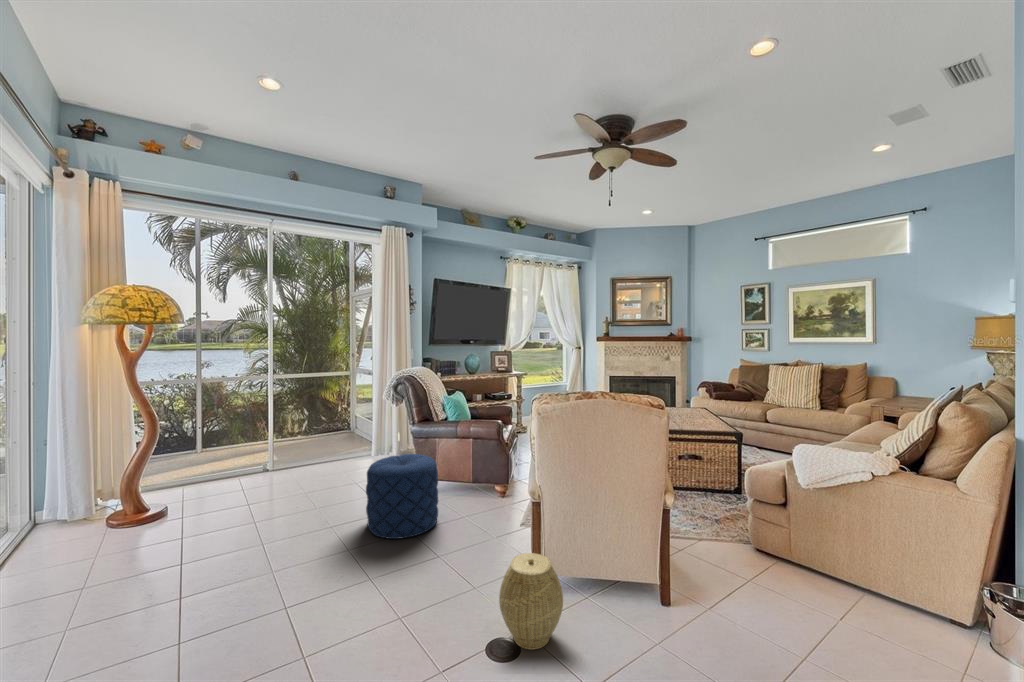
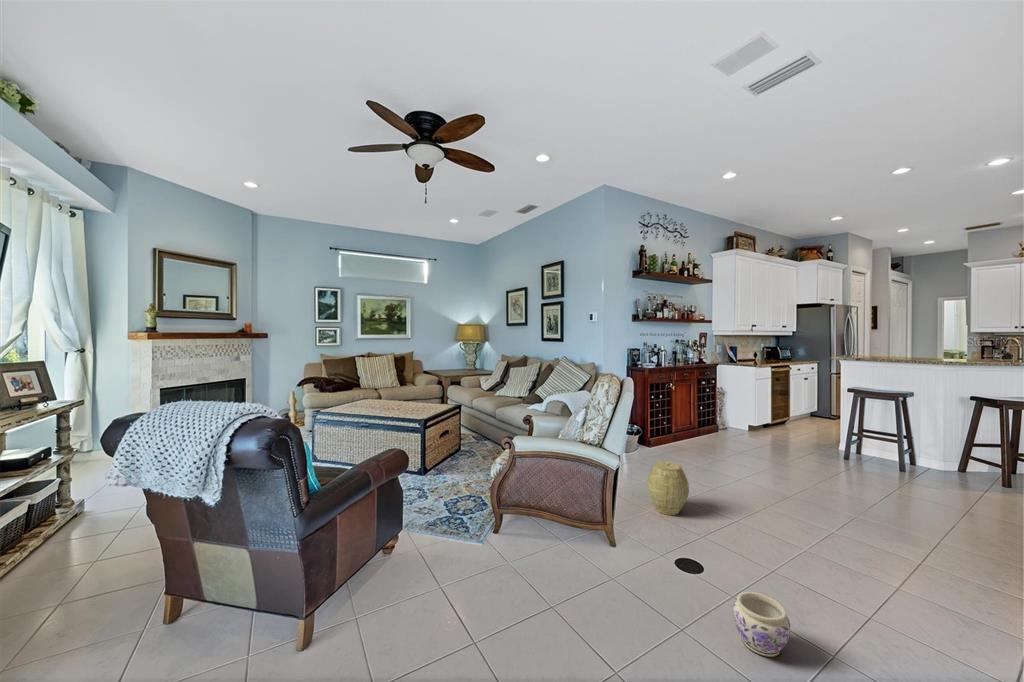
pouf: present [366,454,438,539] -> none [454,481,552,613]
planter: none [234,580,284,636] -> present [733,592,790,658]

